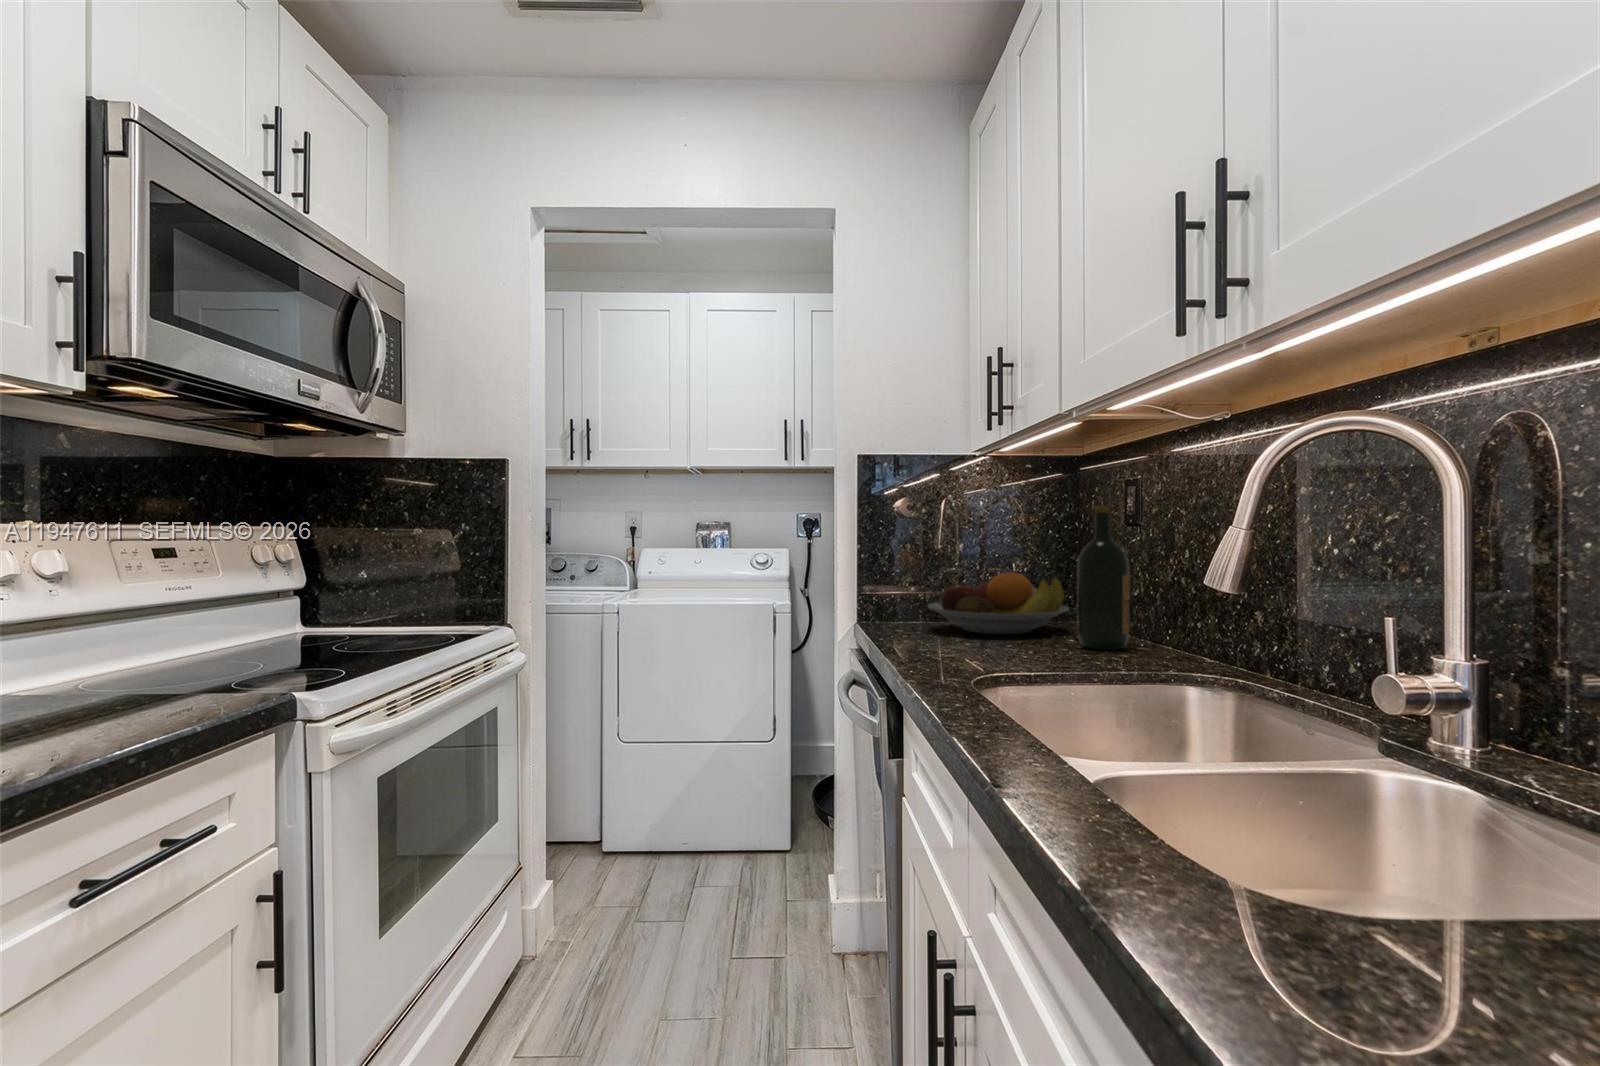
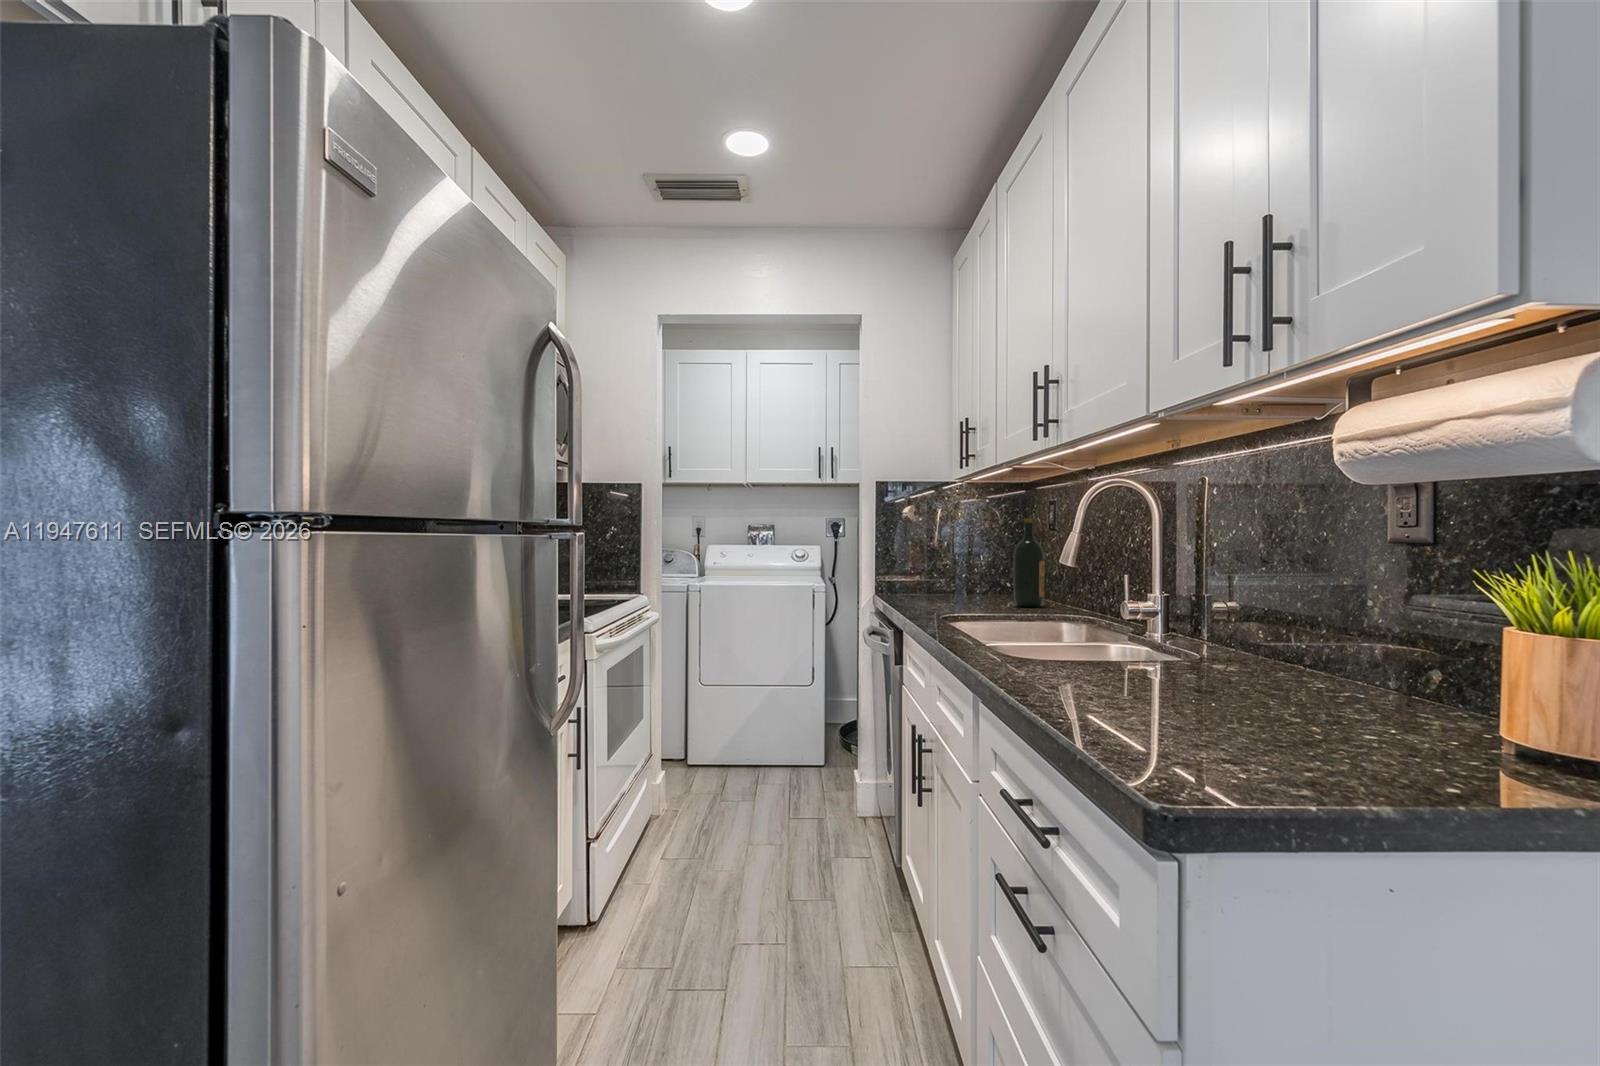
fruit bowl: present [928,572,1069,634] -> none [922,561,1015,601]

